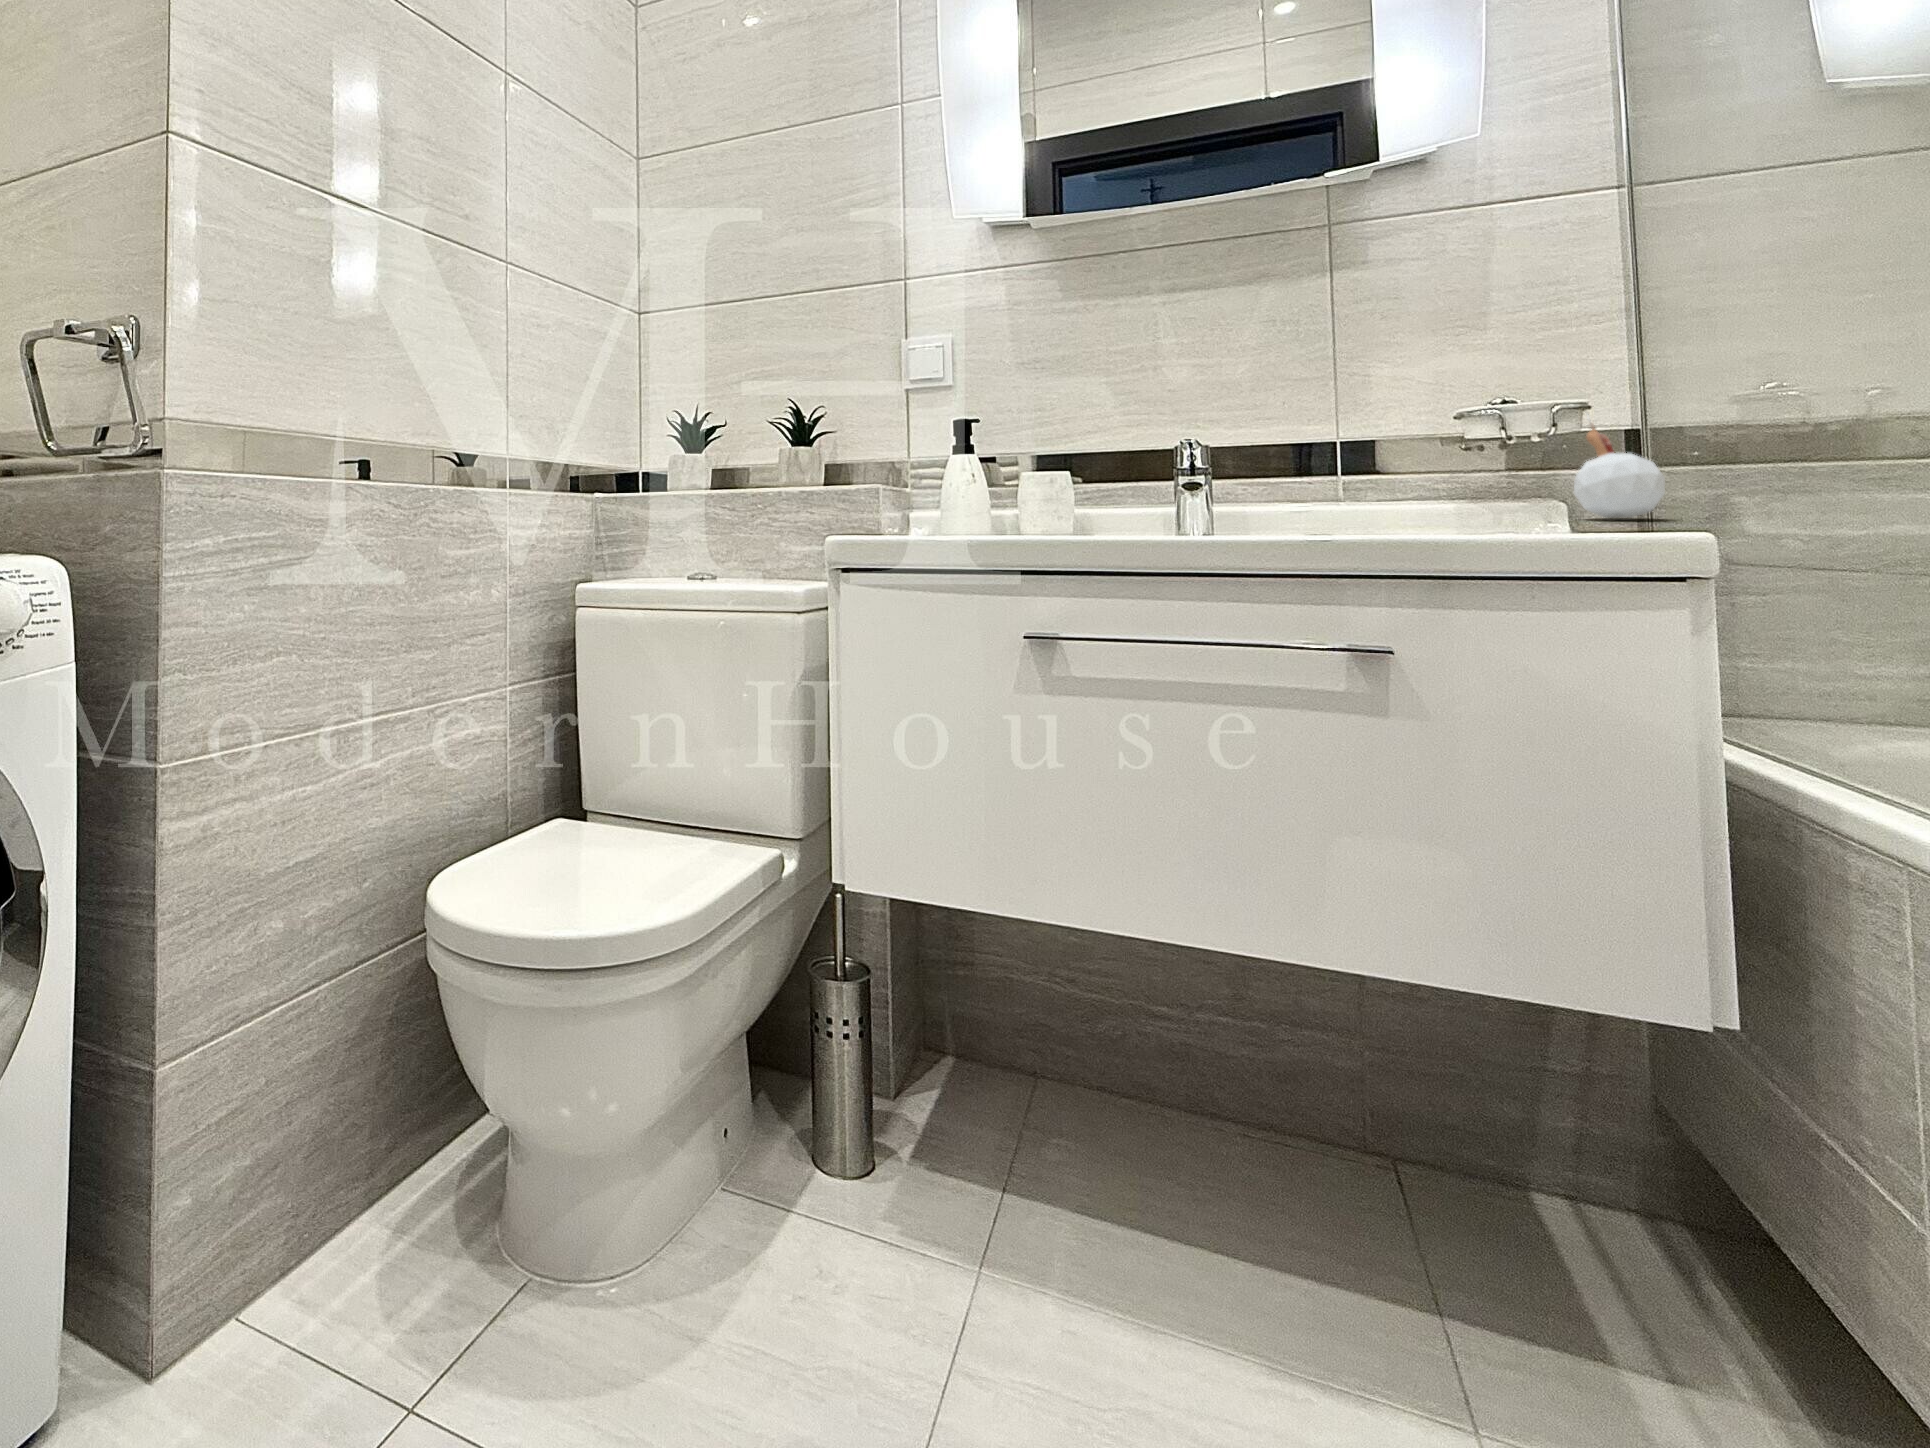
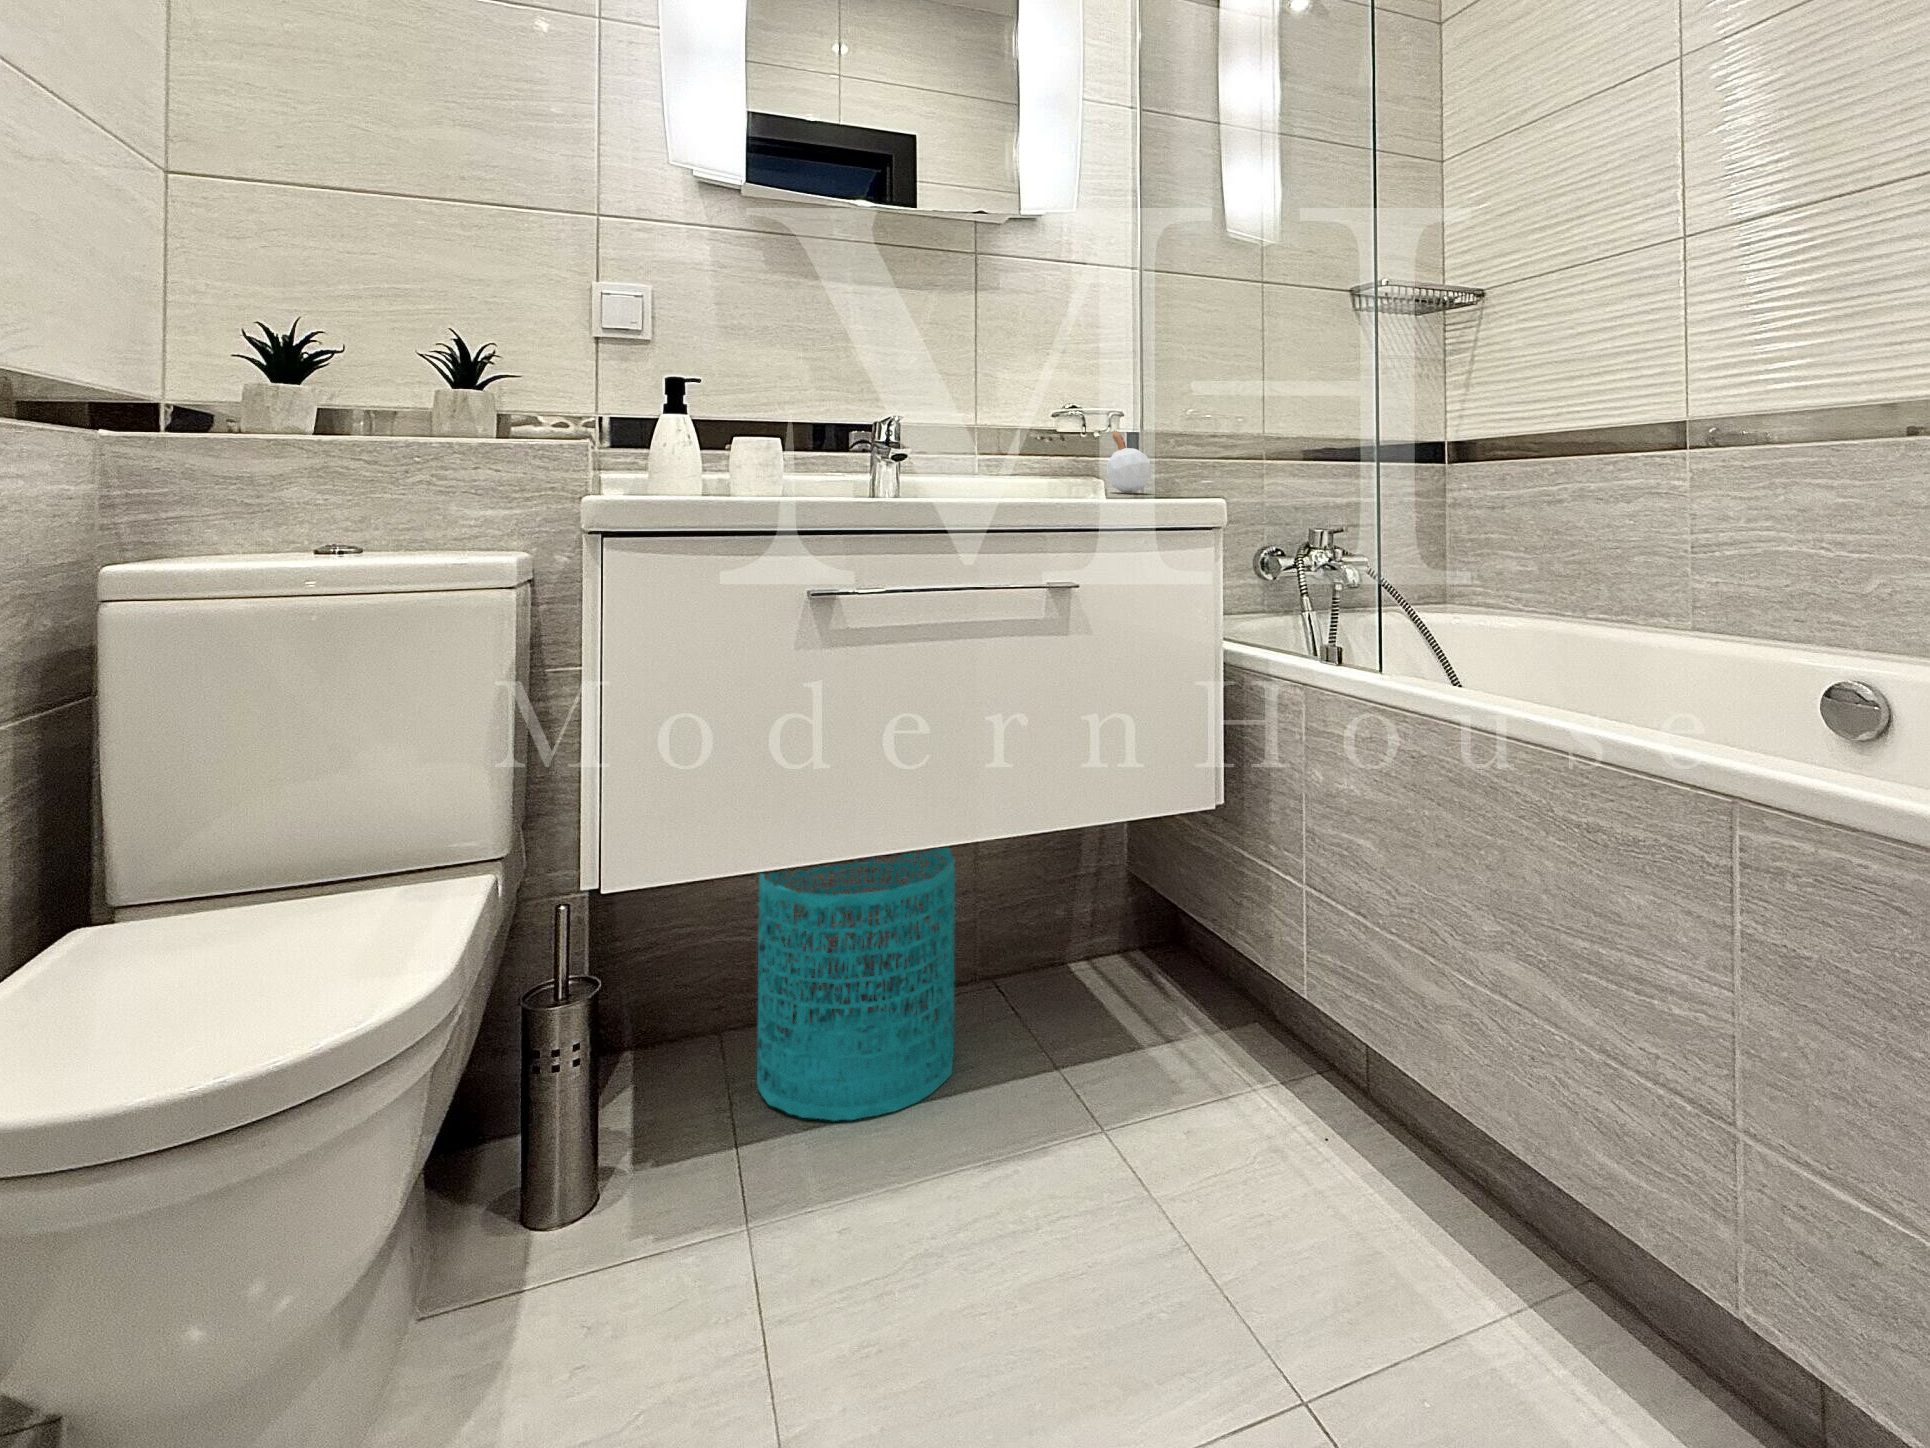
wastebasket: none [1041,902,1293,1254] -> present [757,848,955,1121]

